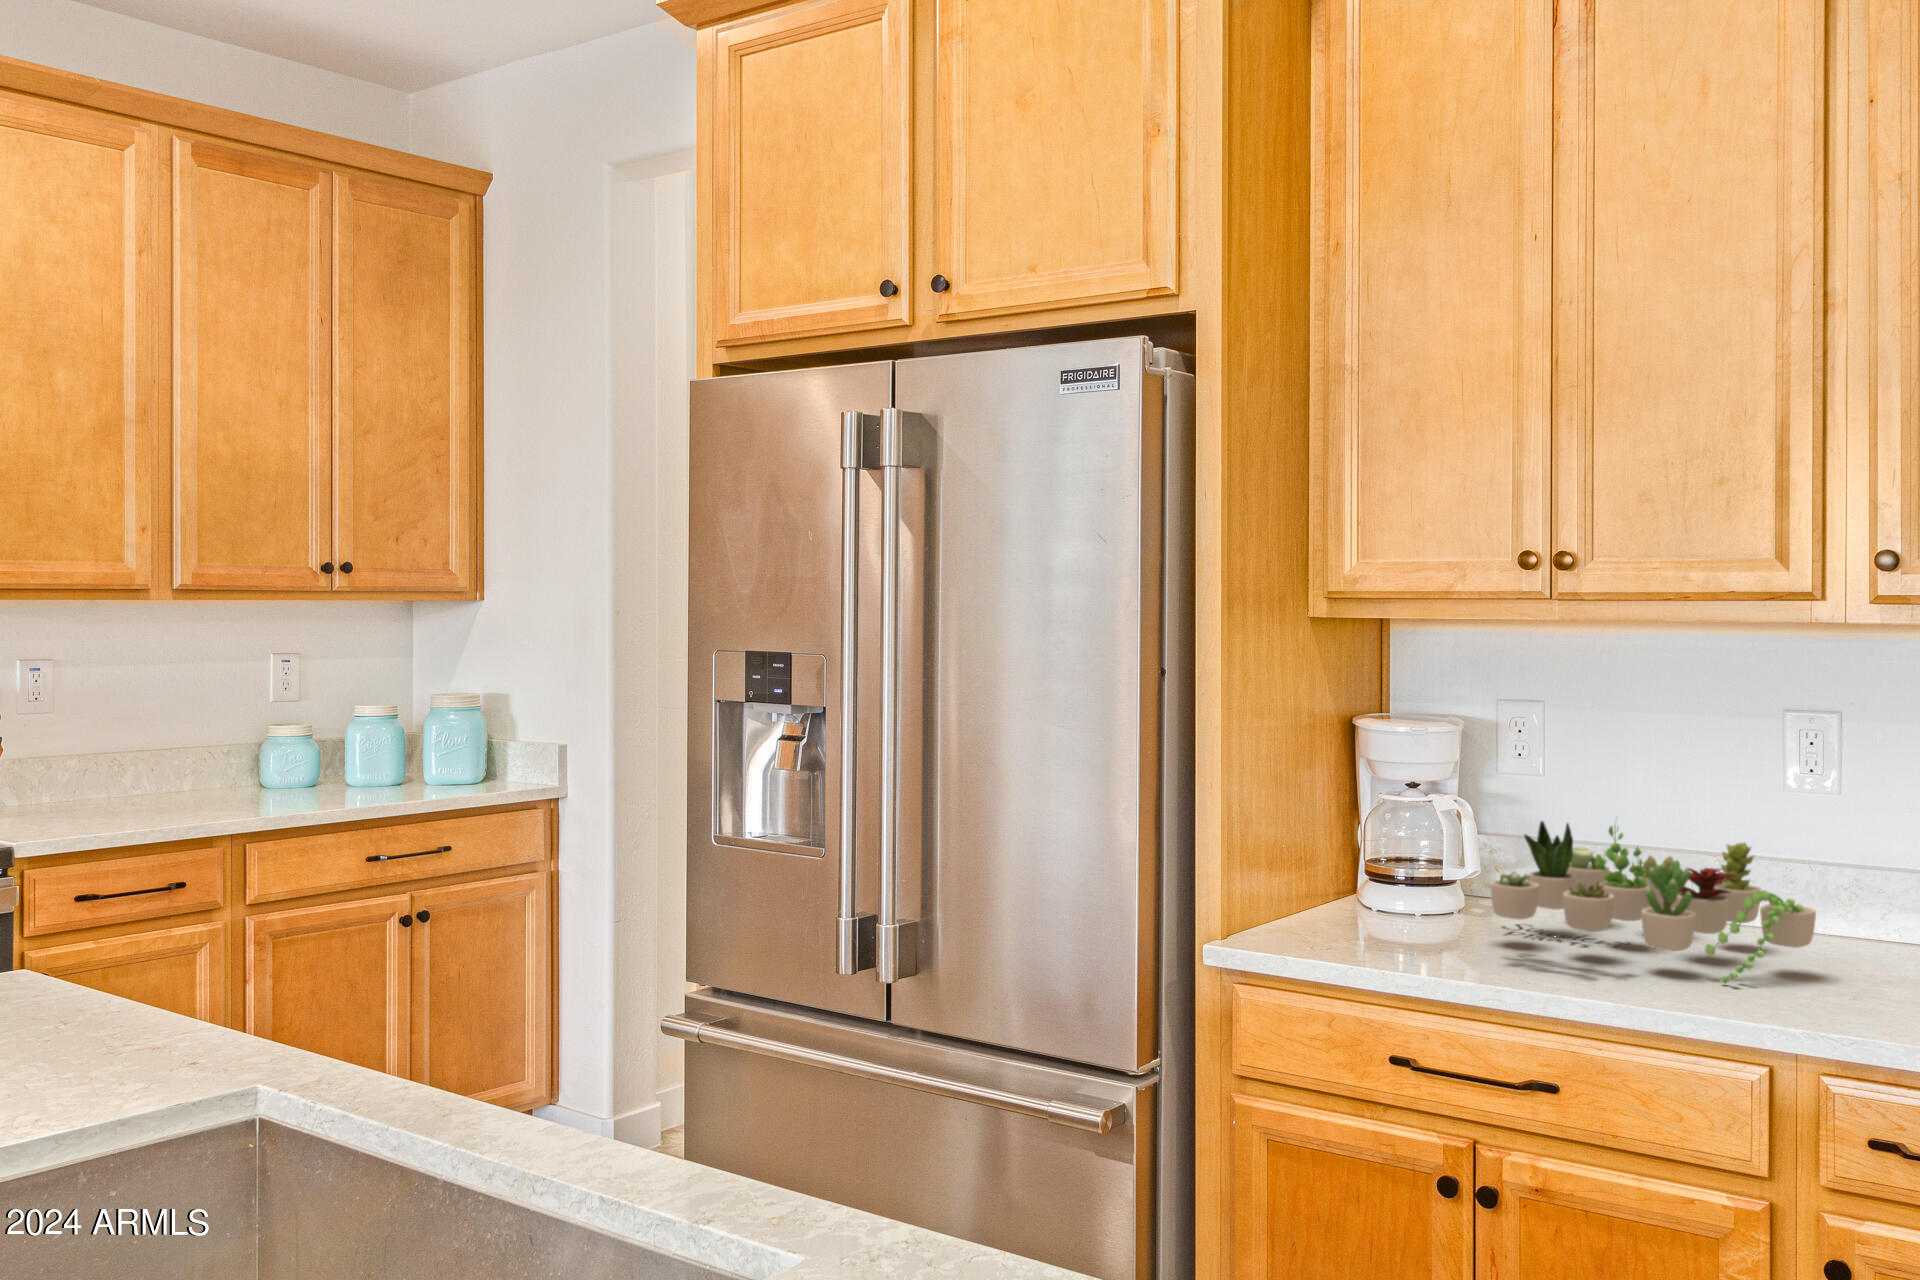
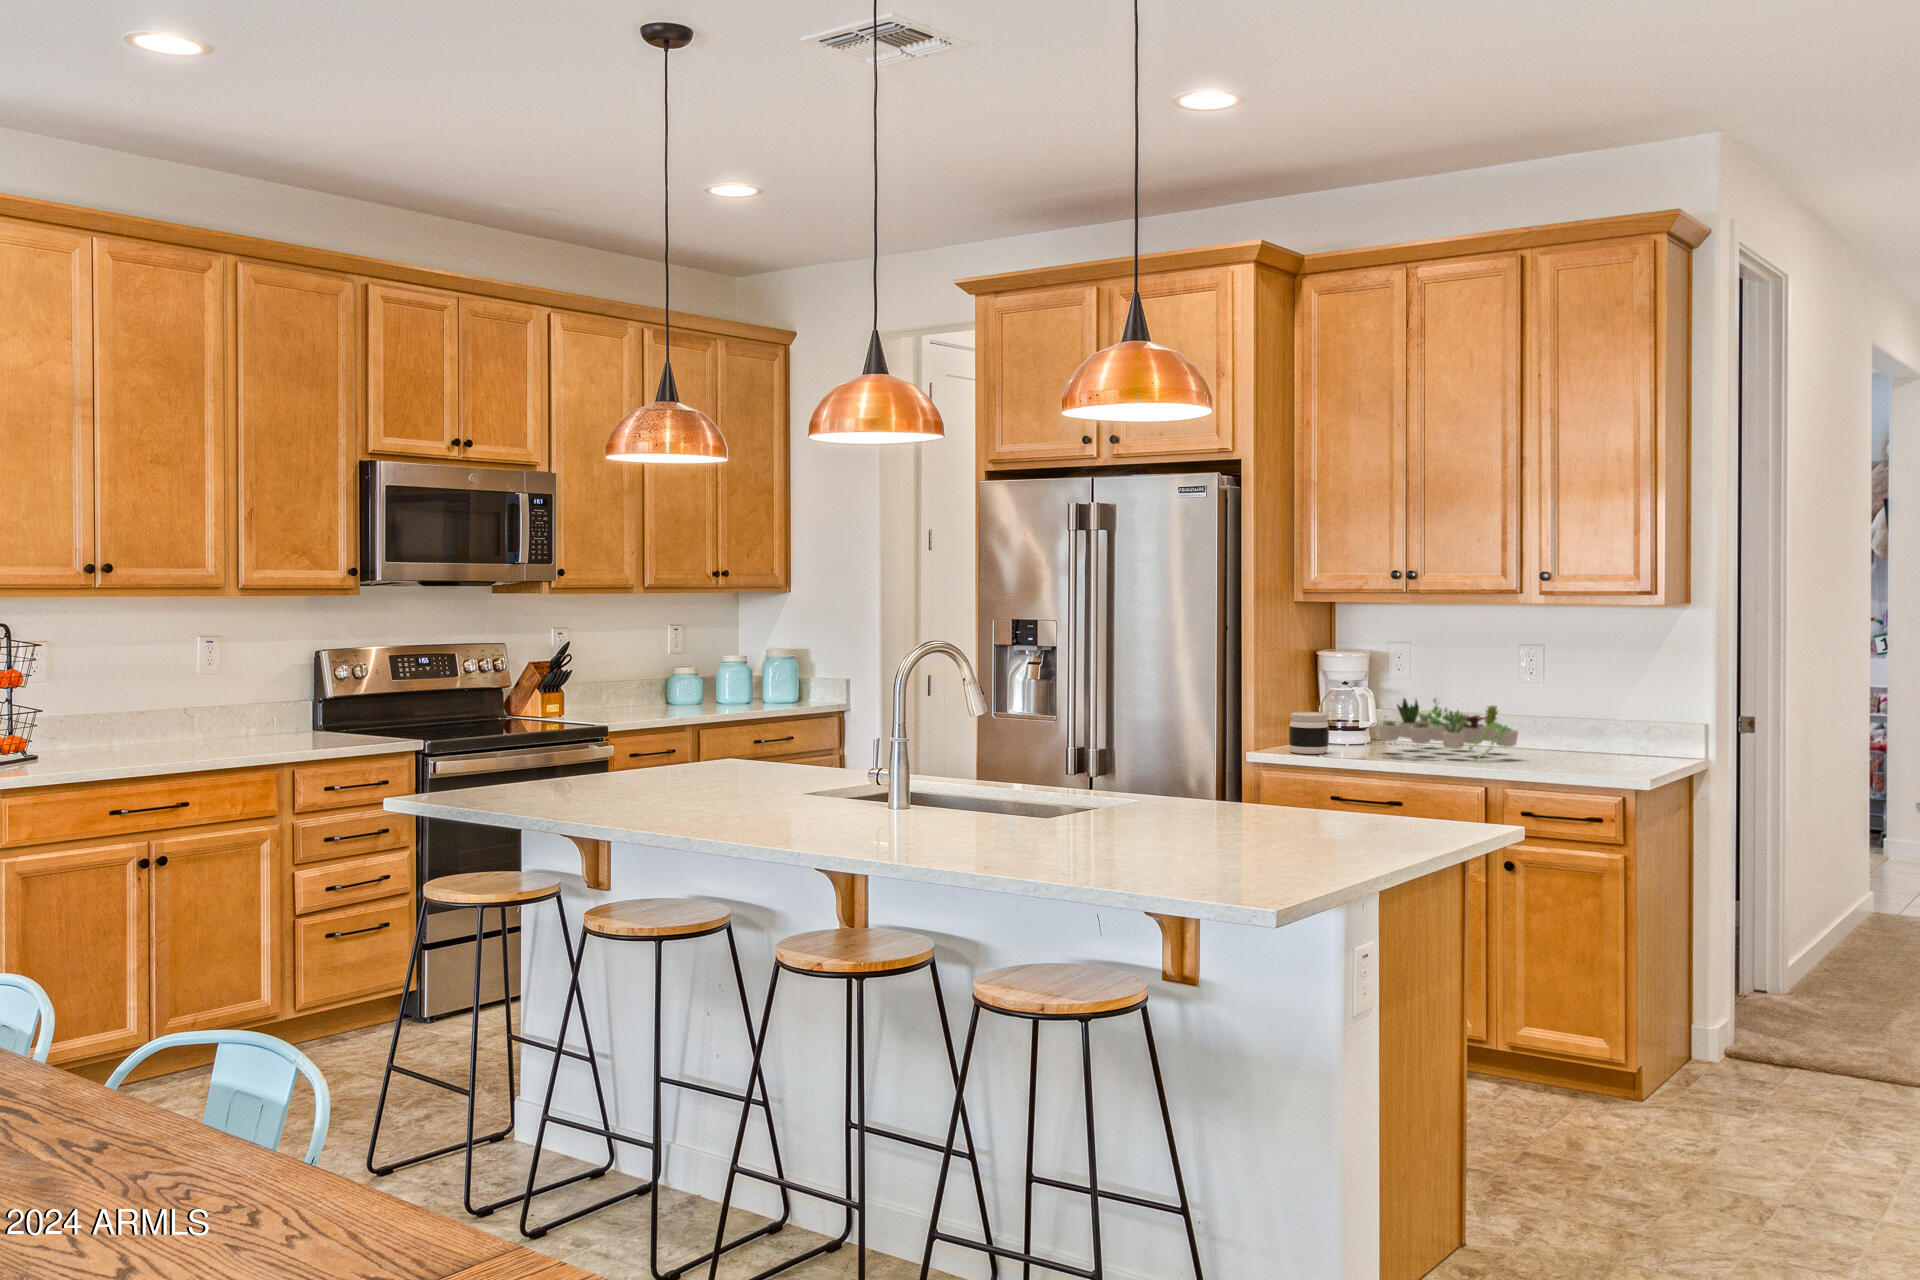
jar: none [1298,850,1383,947] -> present [1289,712,1329,754]

